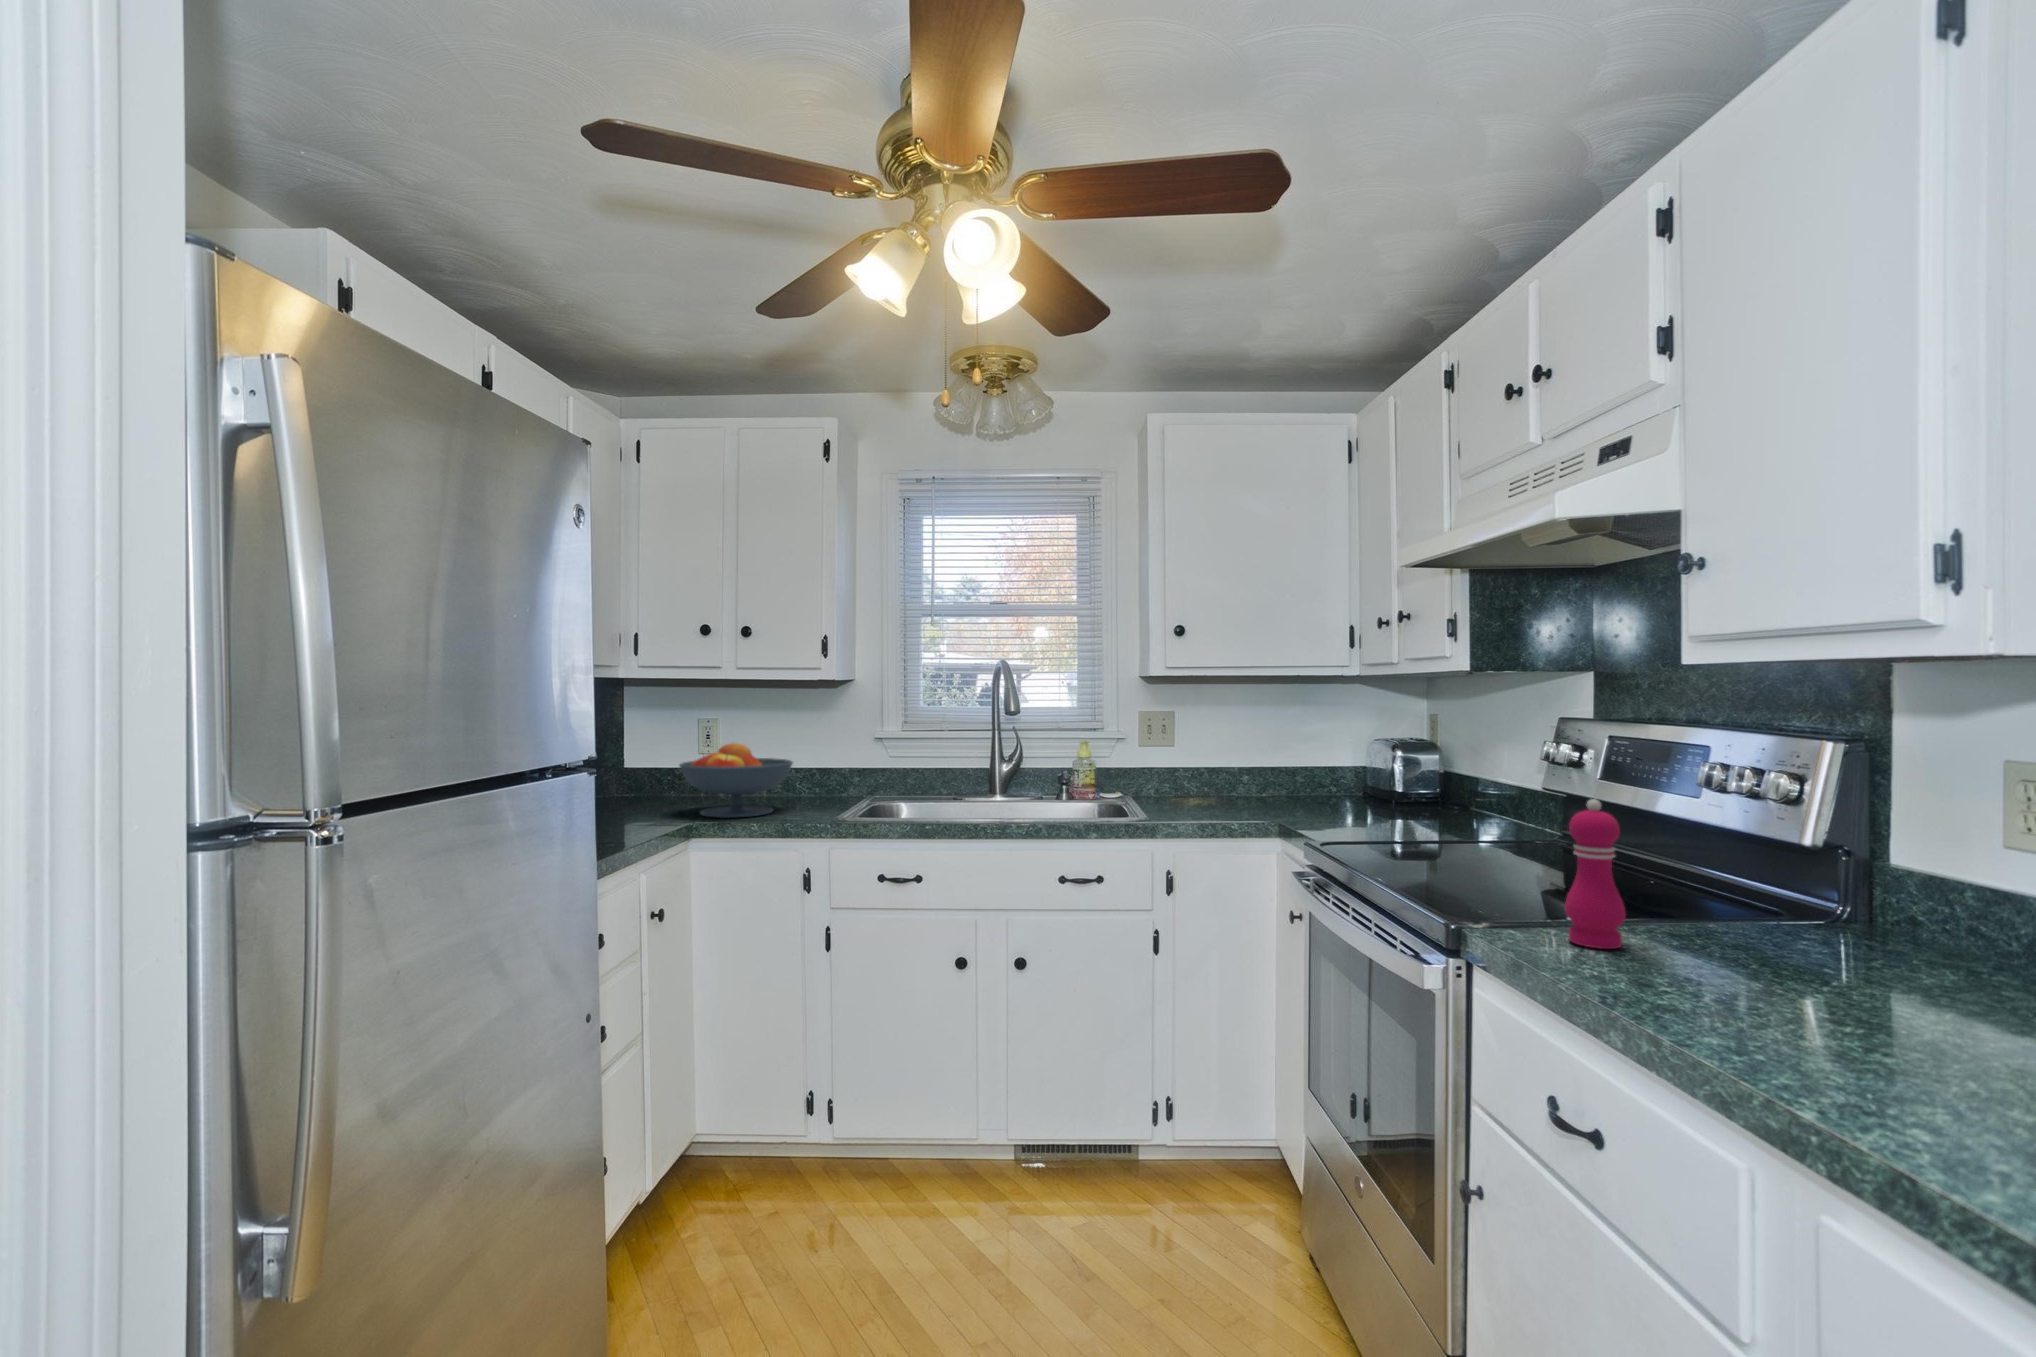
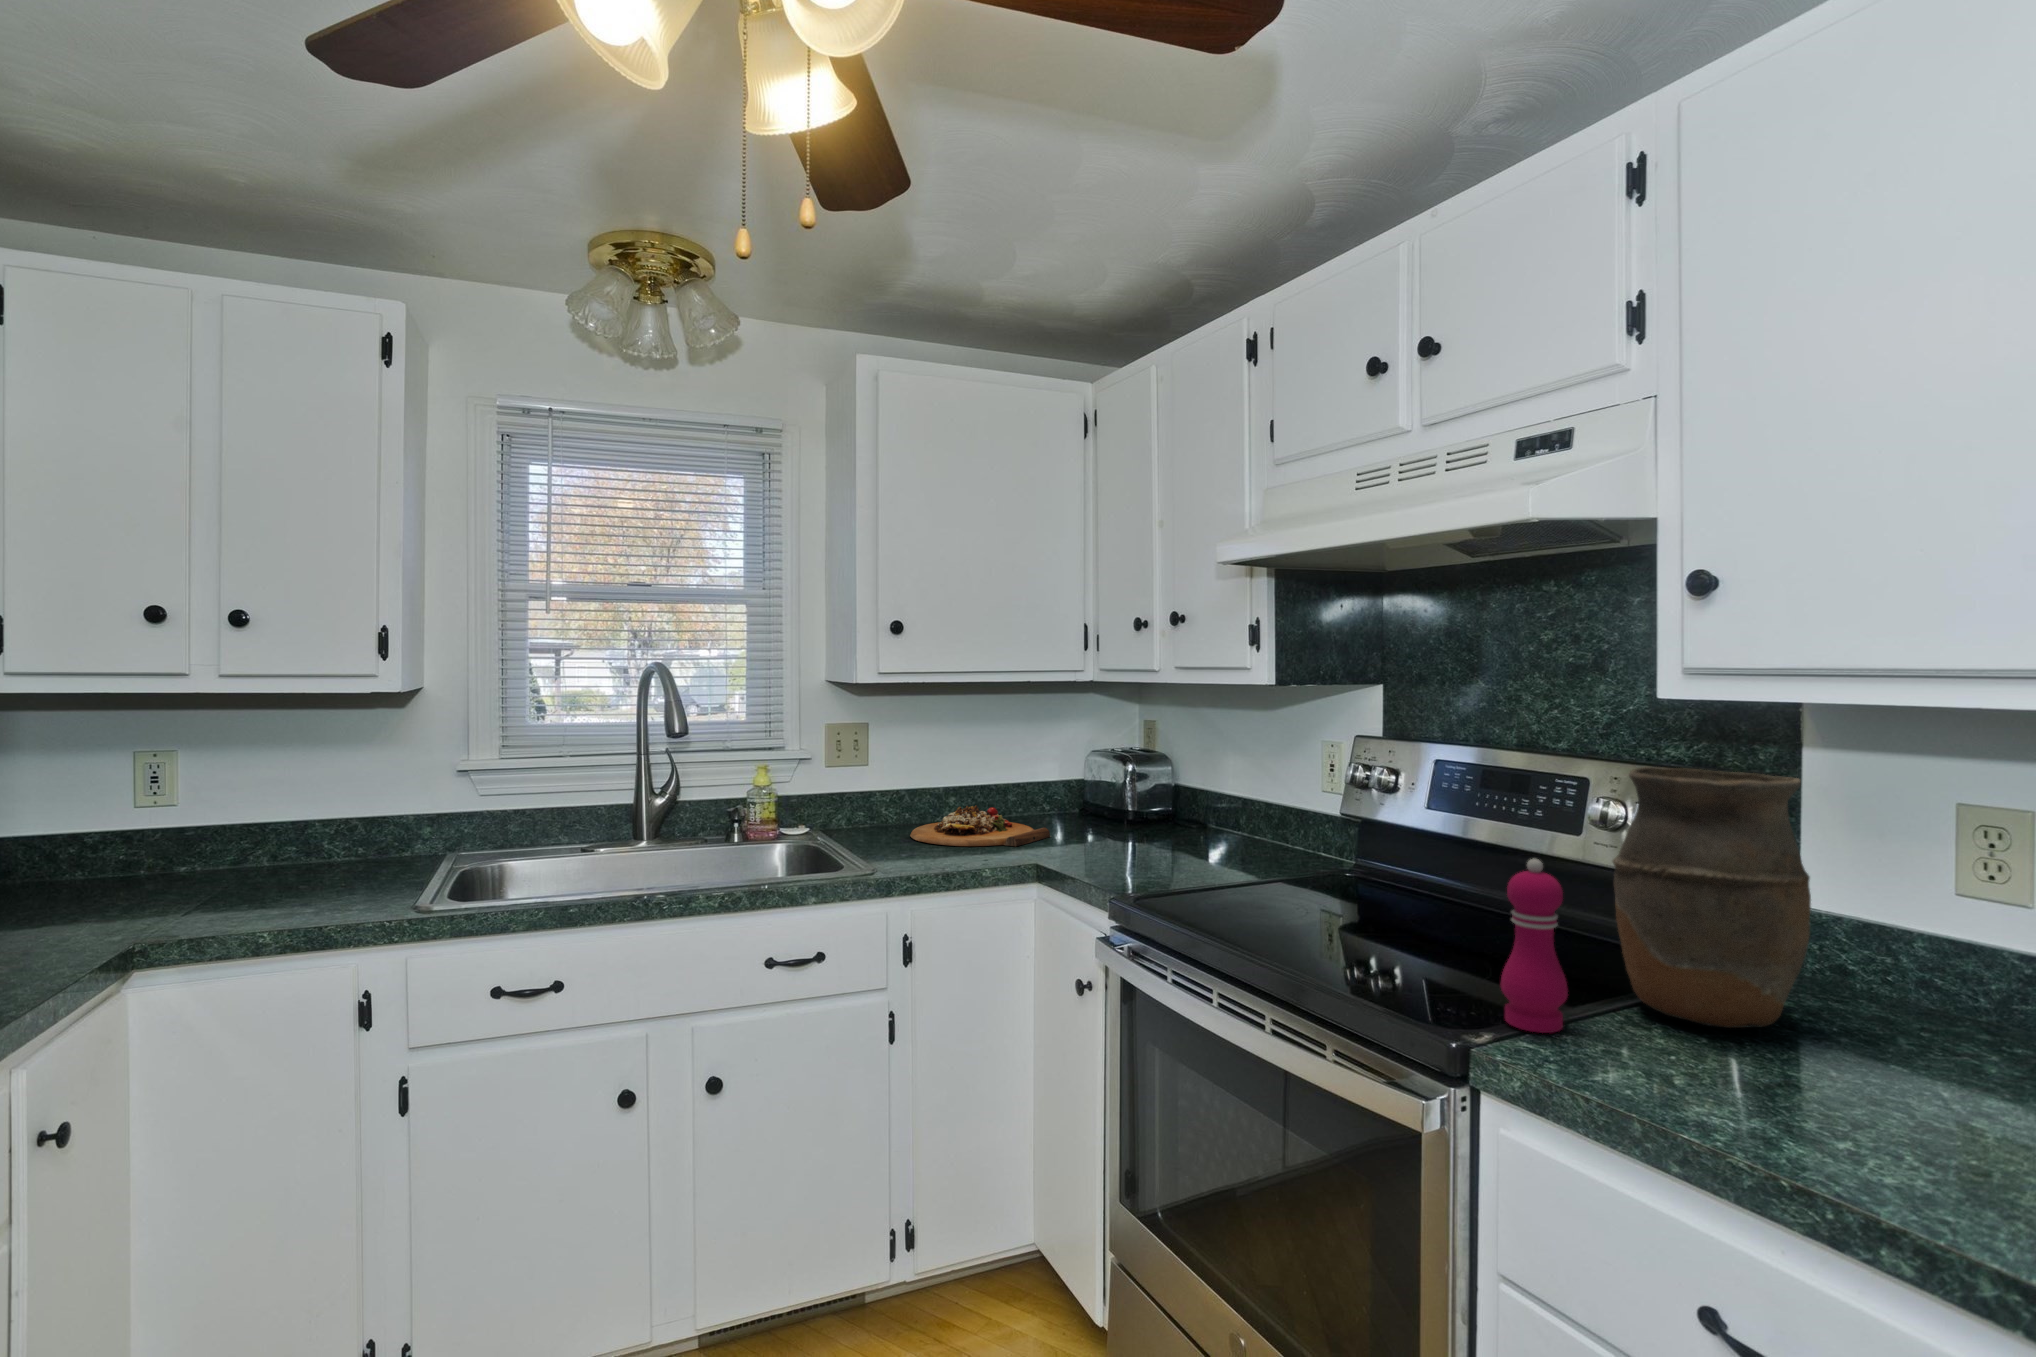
vase: none [1696,726,1895,965] -> present [1613,767,1811,1028]
fruit bowl: present [679,743,793,818] -> none [97,792,323,922]
cutting board: none [1198,781,1318,814] -> present [910,805,1050,846]

